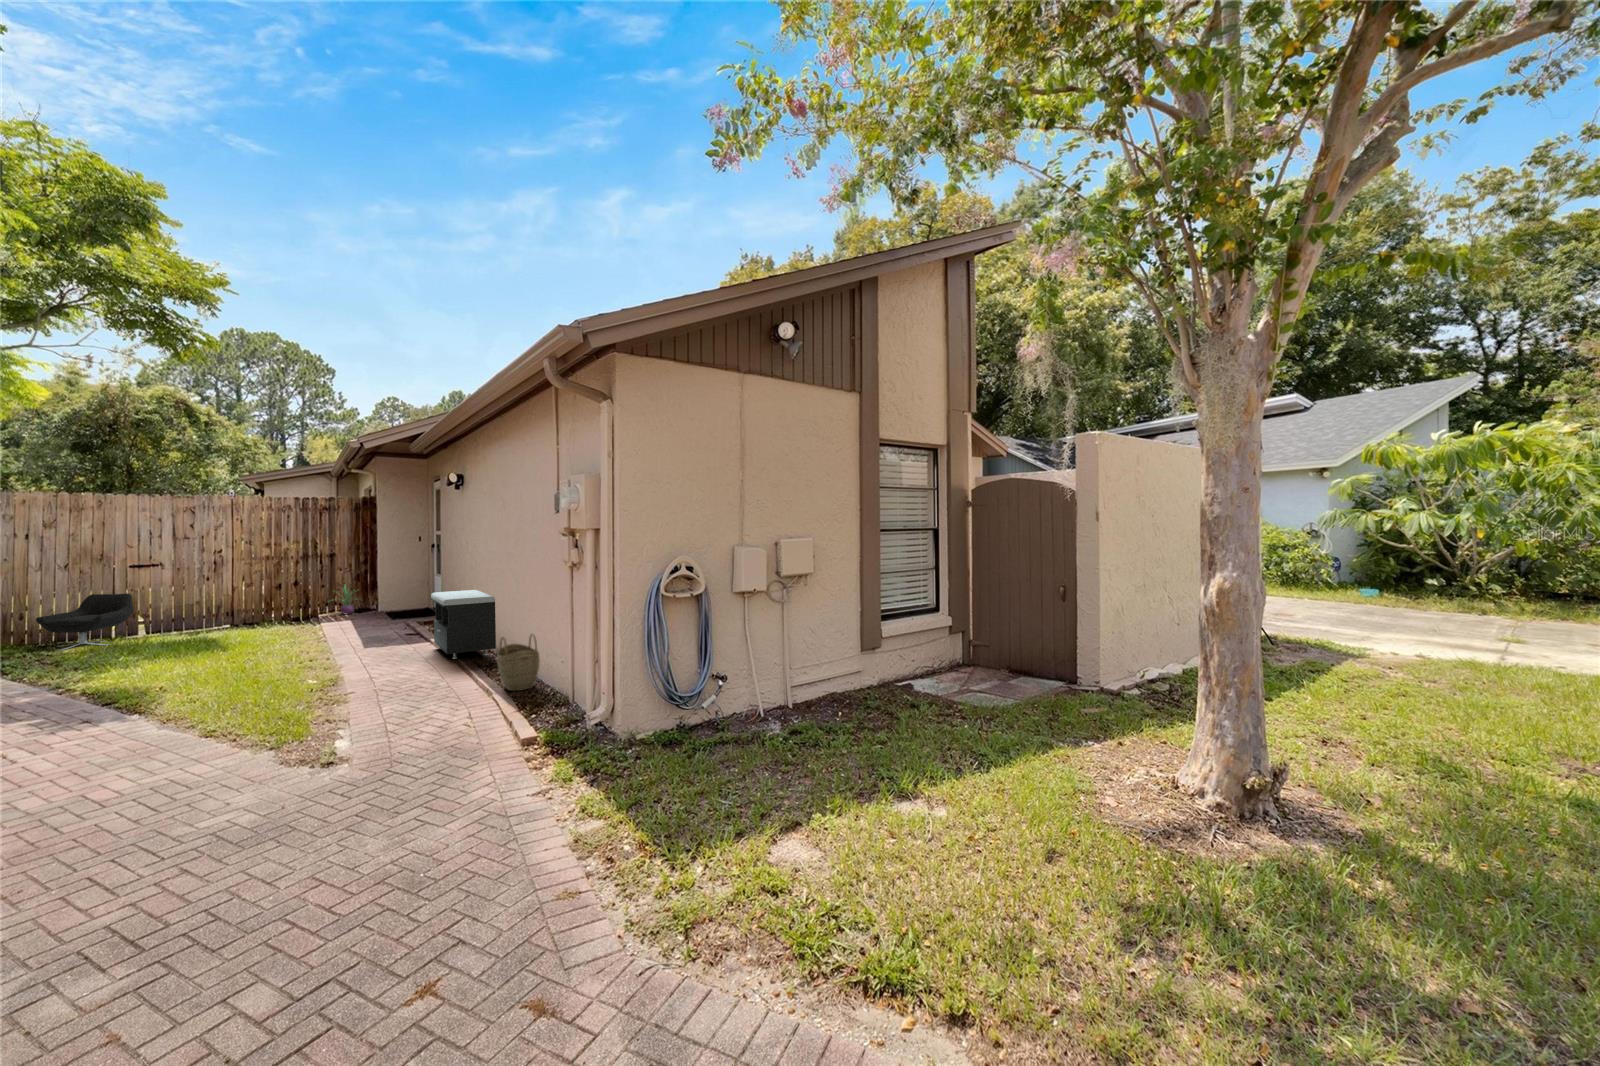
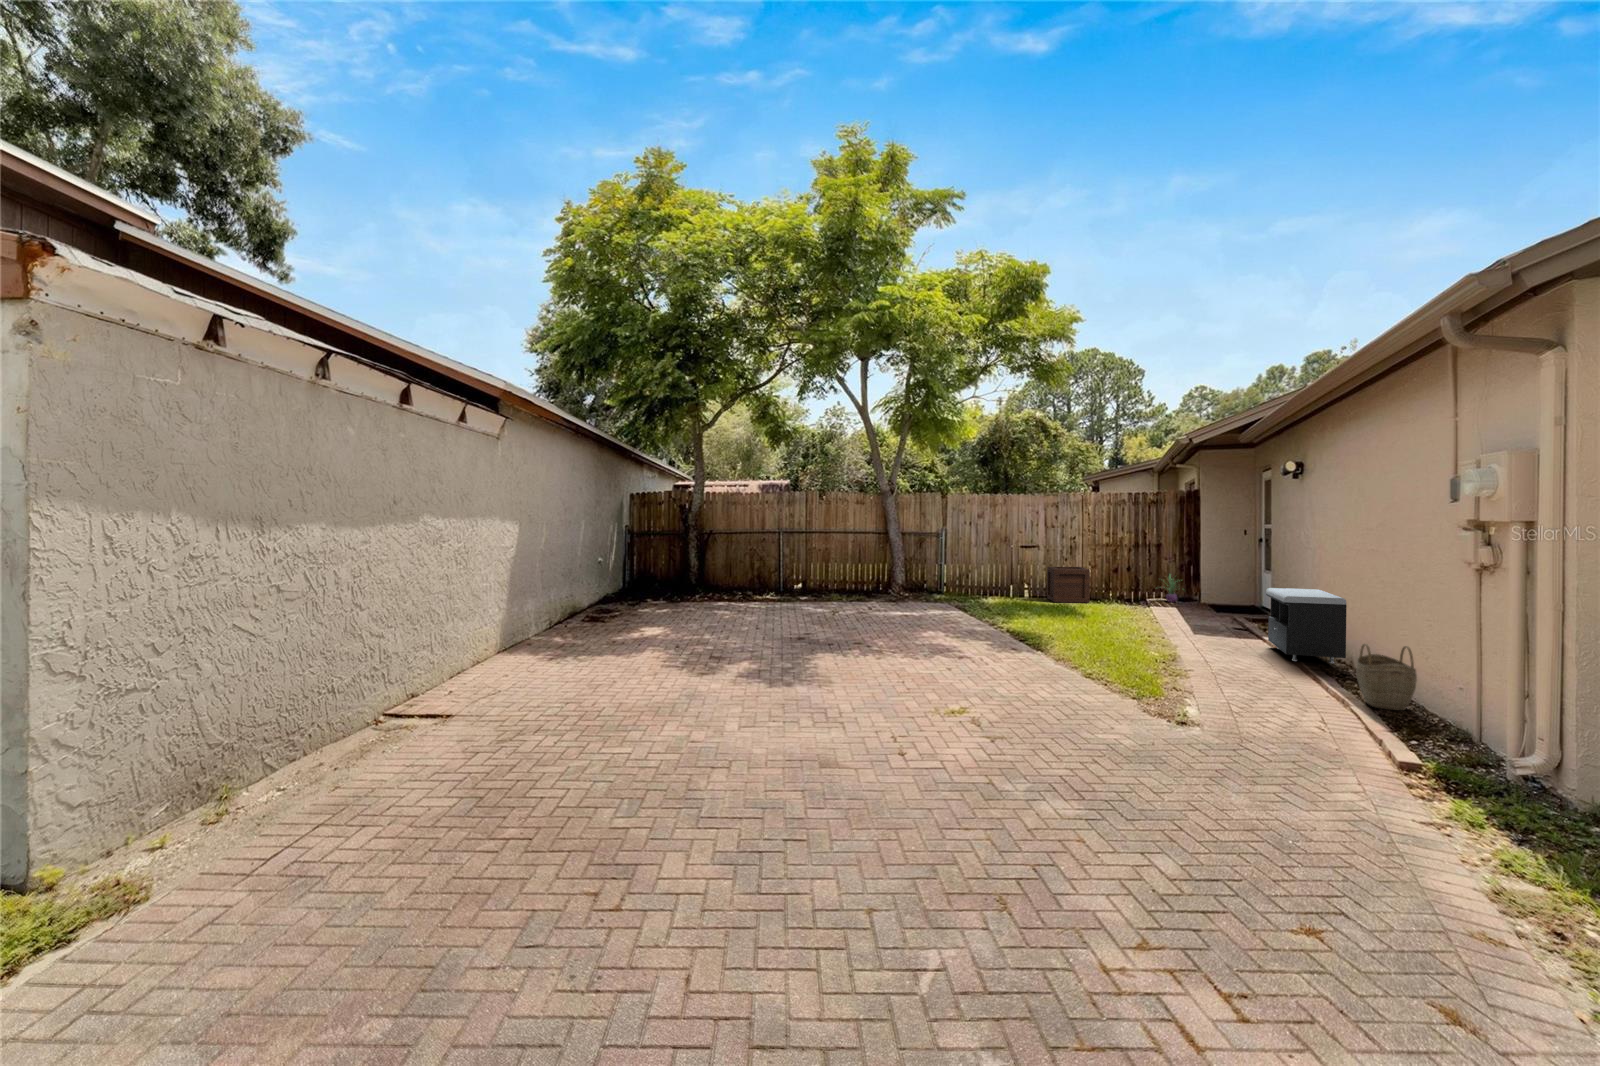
wooden crate: none [175,585,241,634] -> present [1047,567,1090,603]
lounge chair: present [36,594,133,650] -> none [975,566,1025,604]

